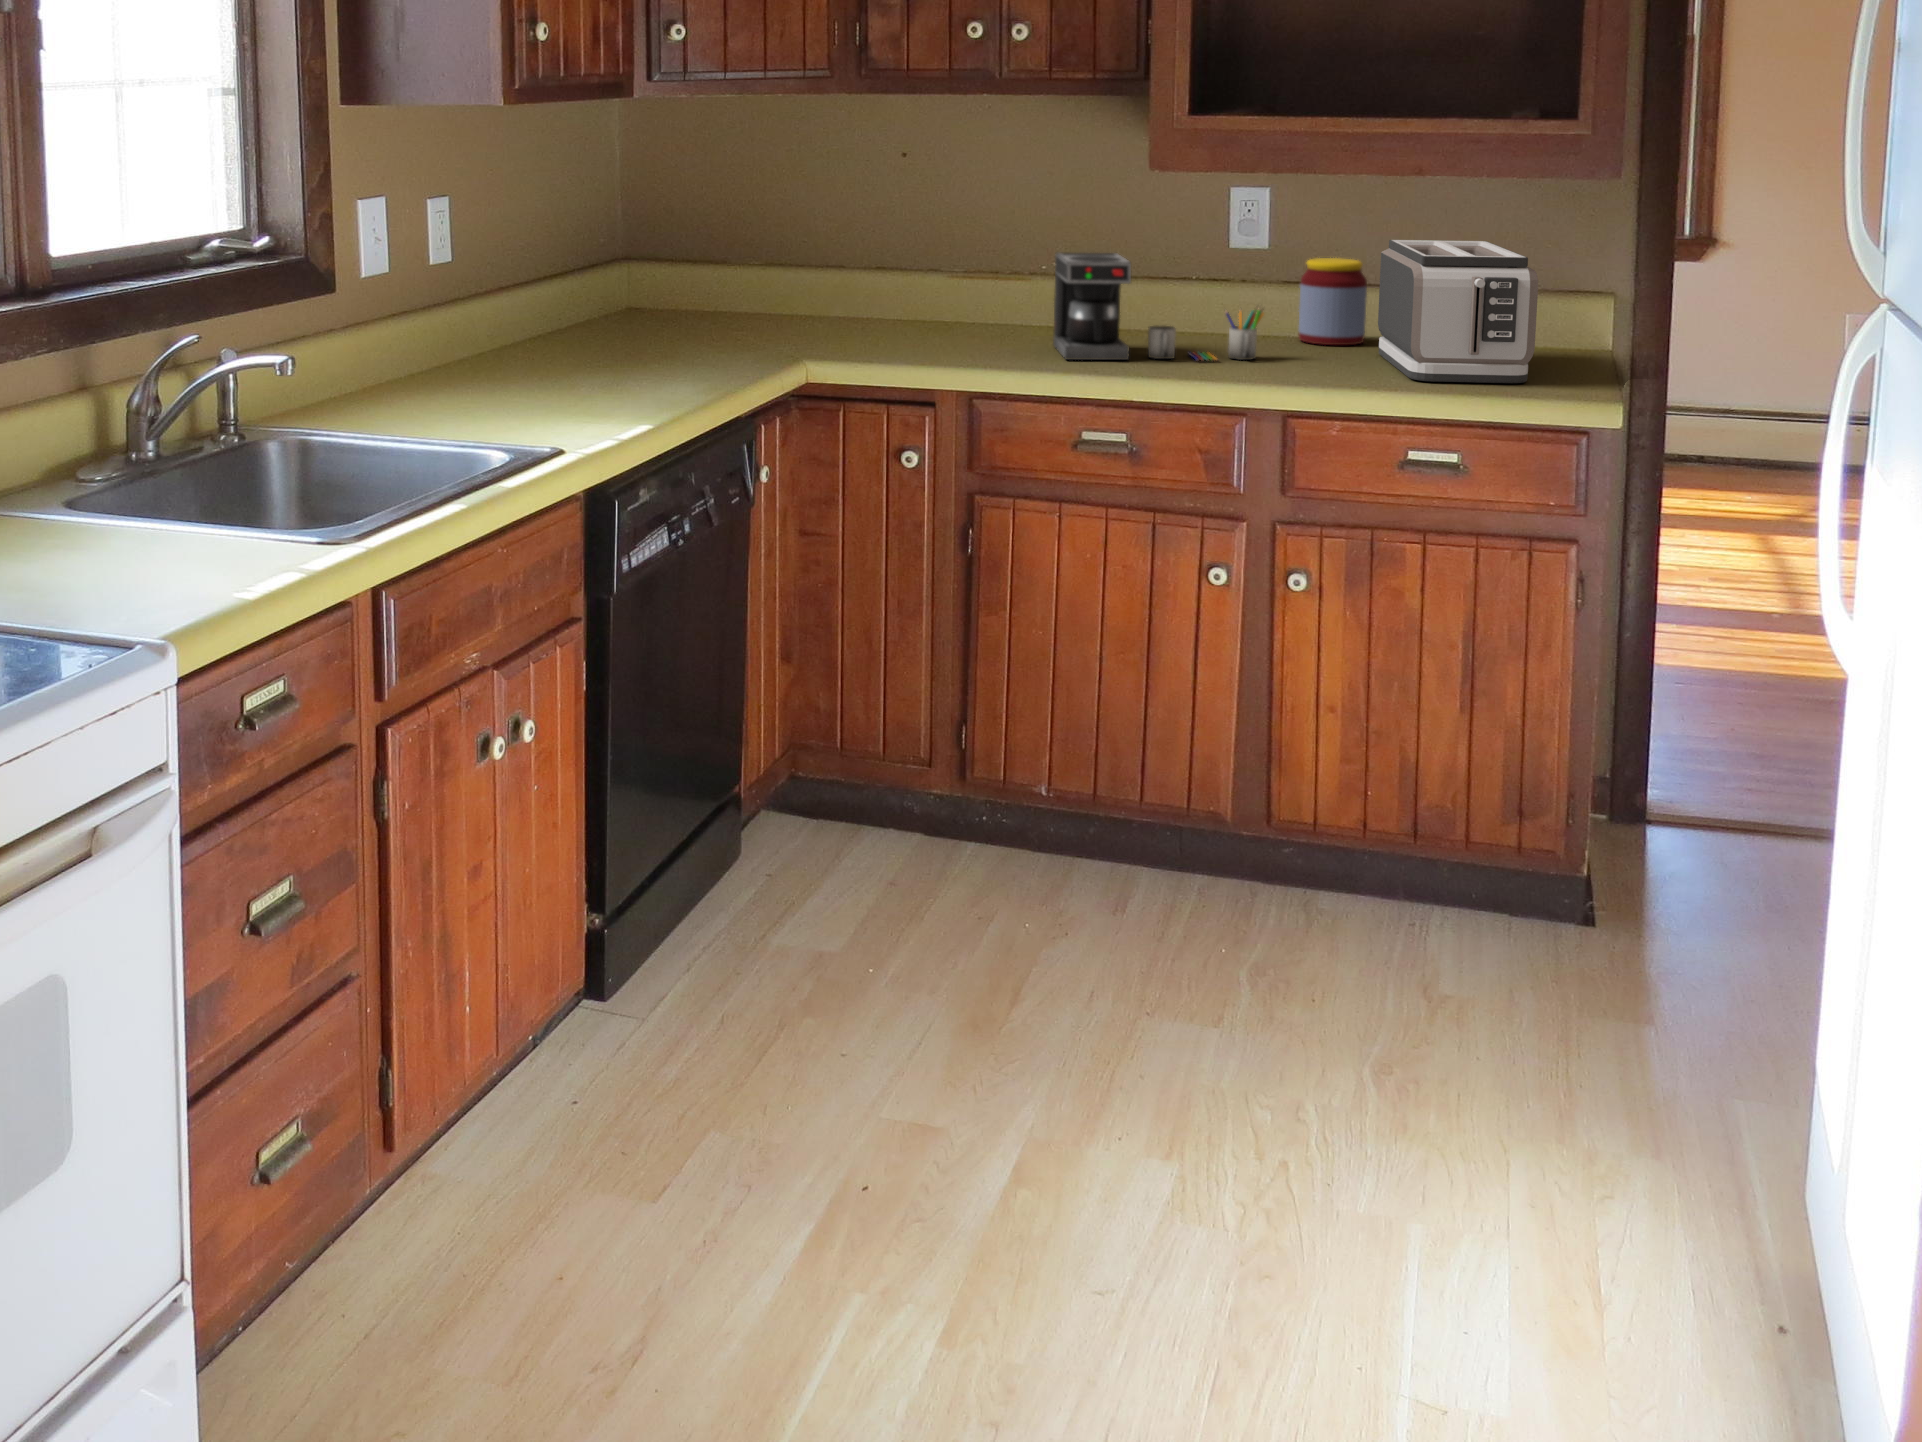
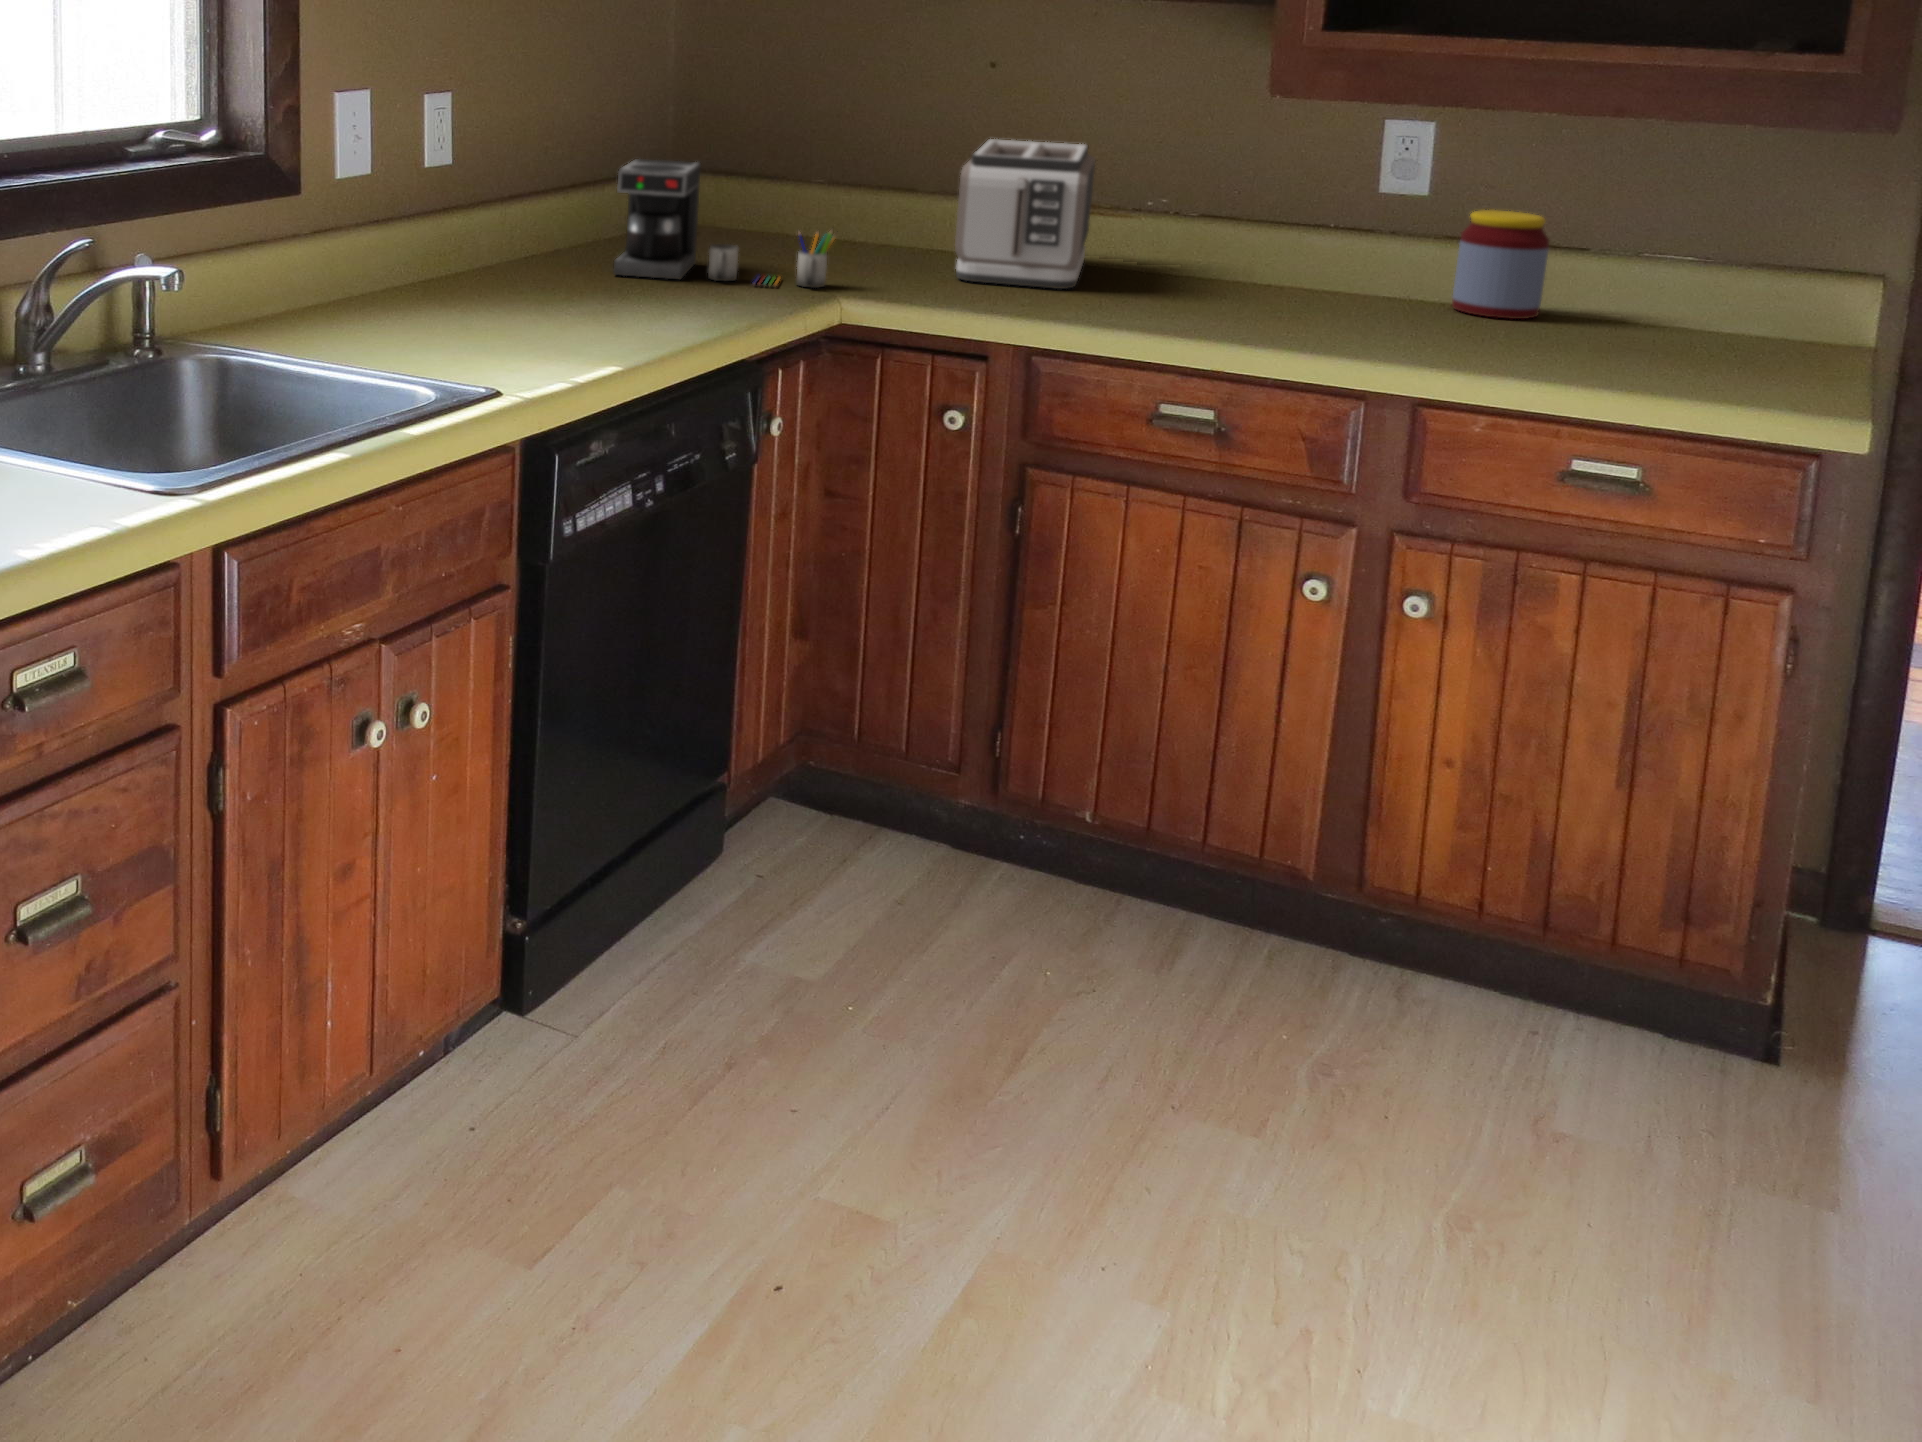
toaster: present [1378,240,1538,383] -> present [955,139,1095,289]
coffee maker: present [1053,253,1264,360] -> present [613,159,836,288]

